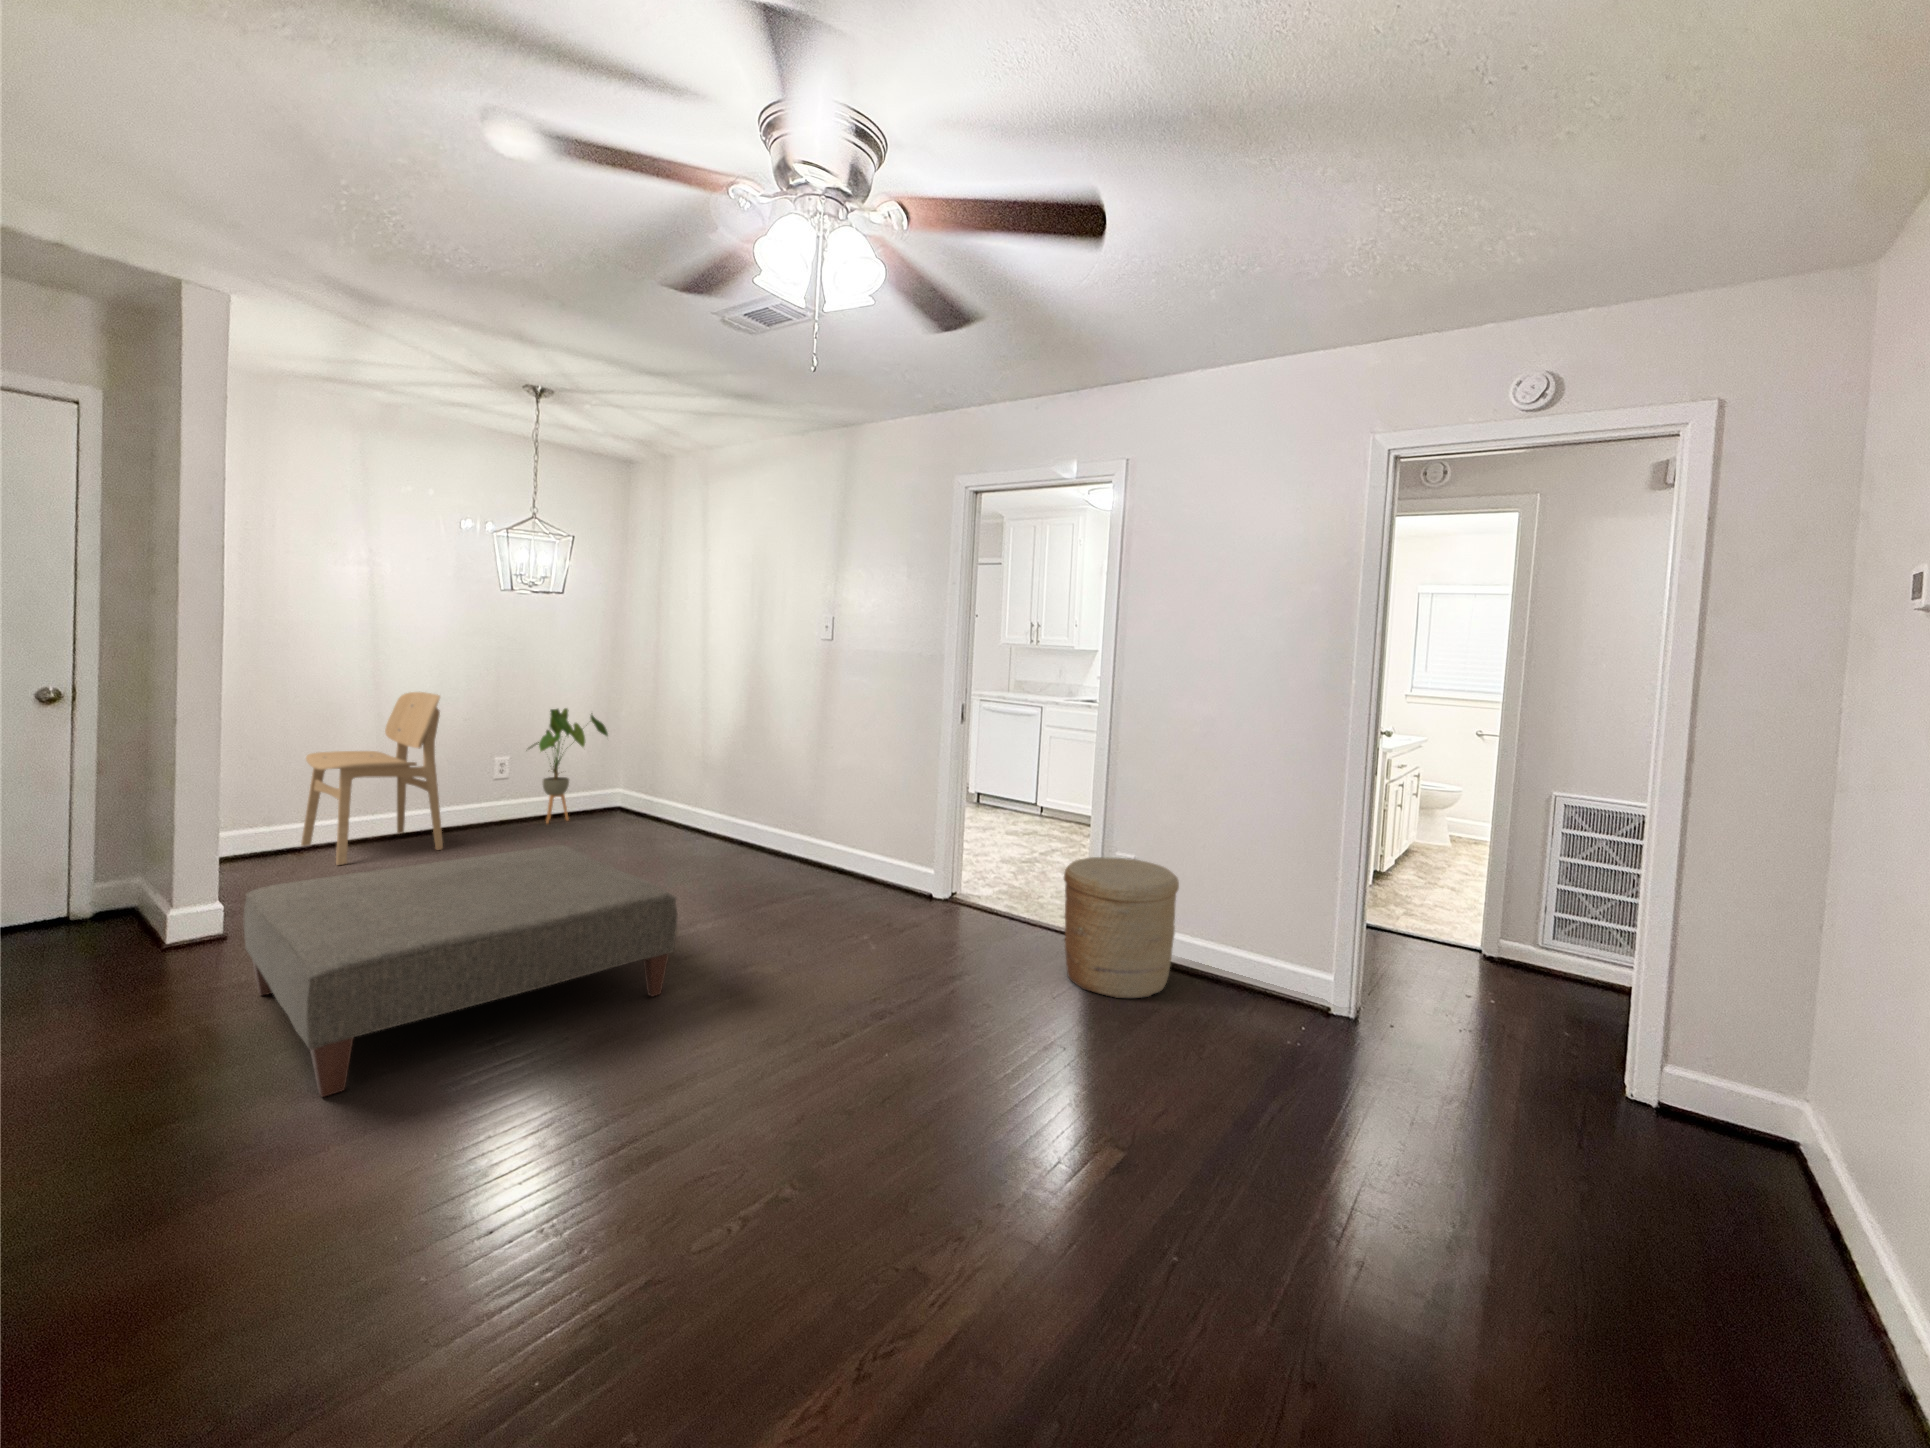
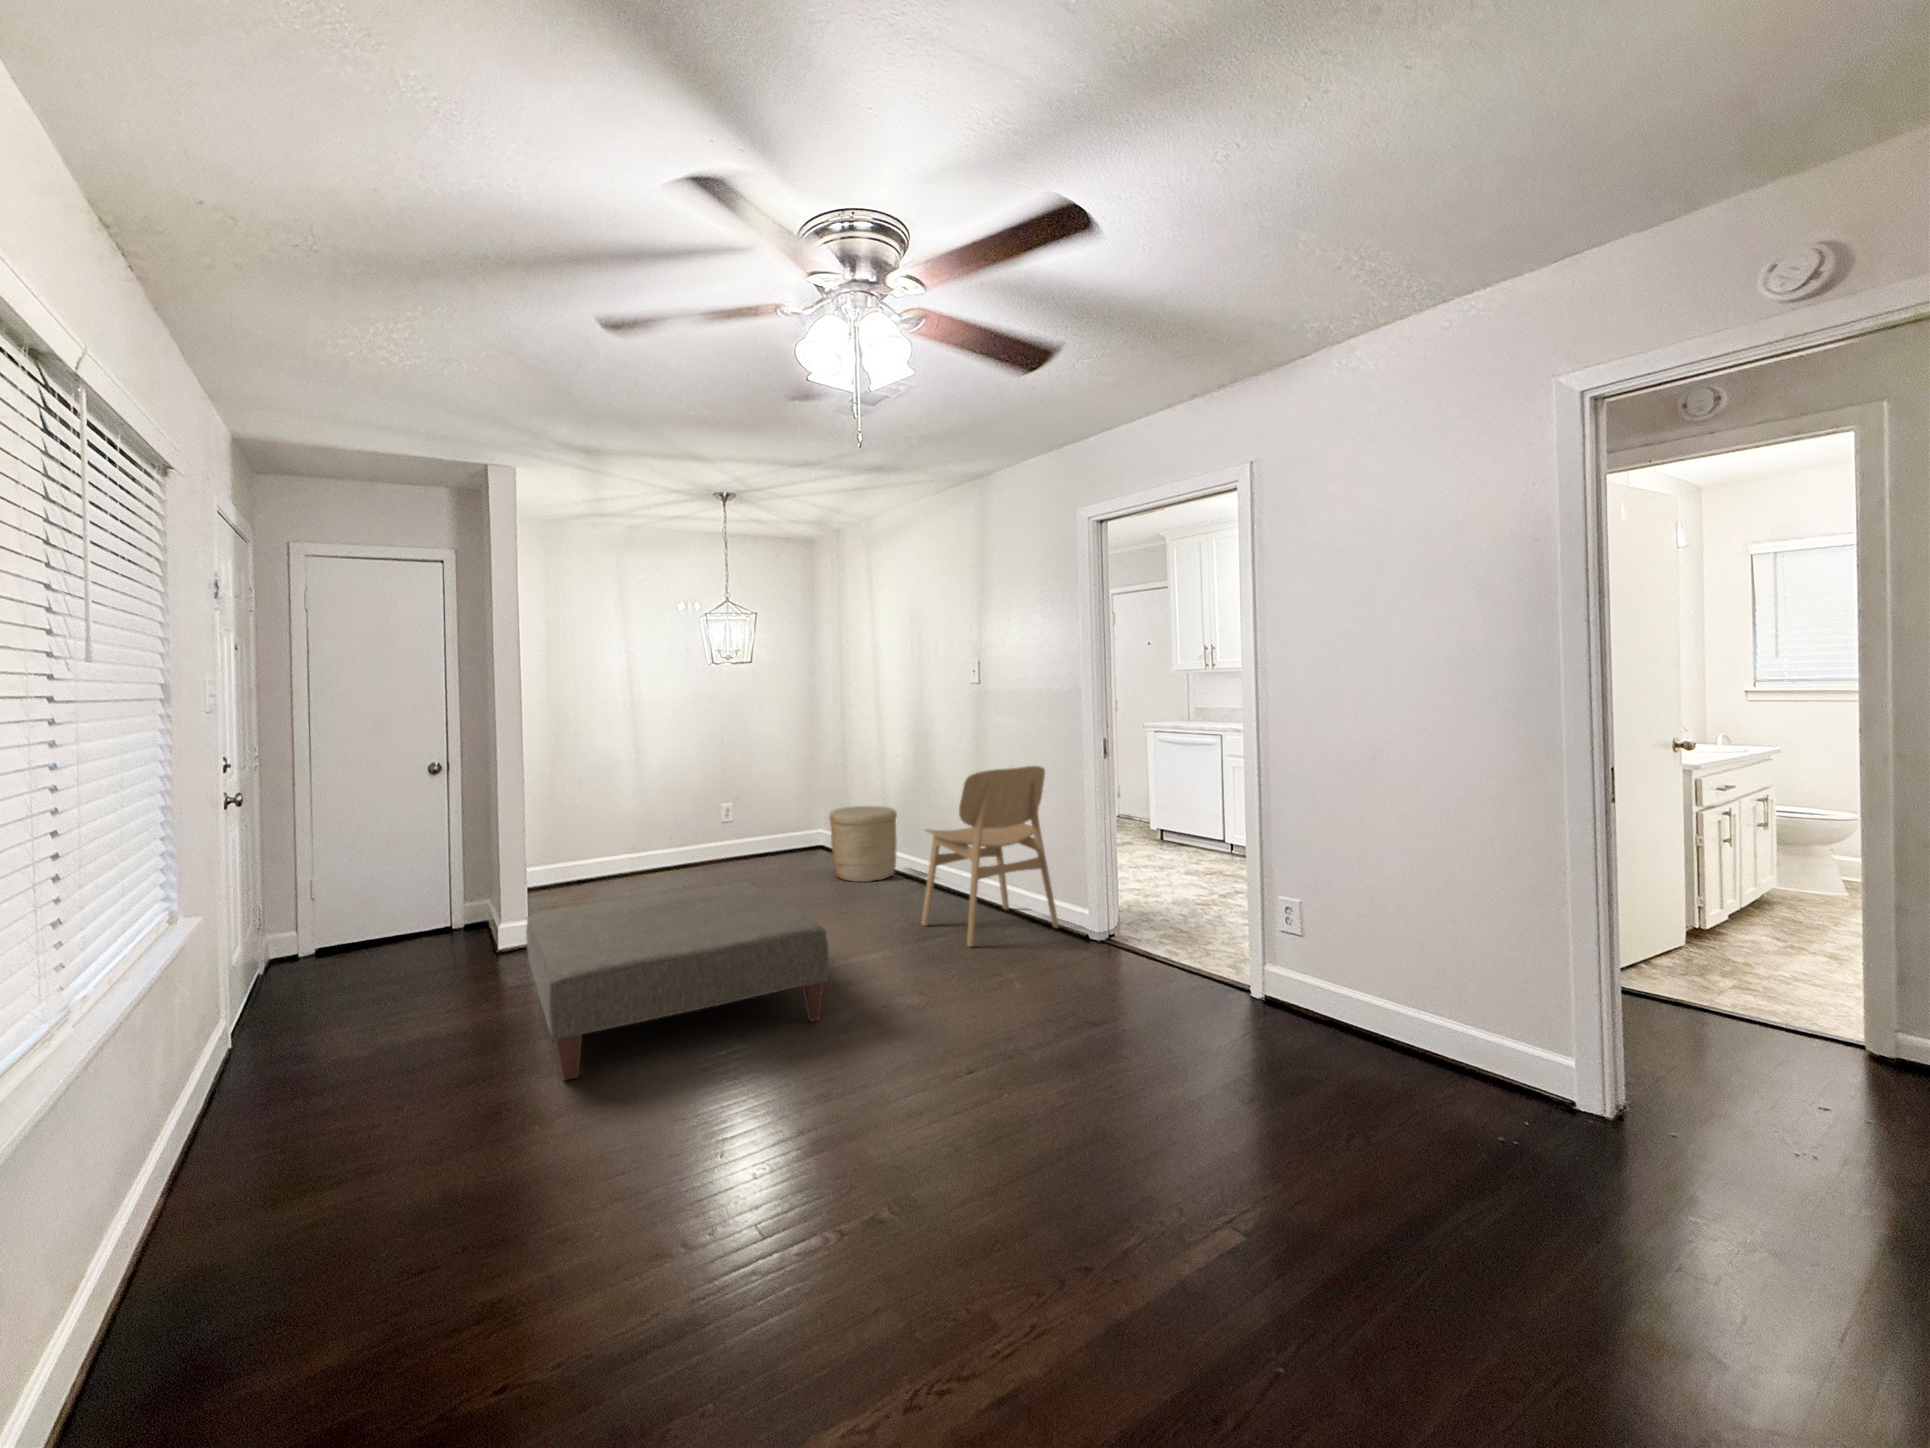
dining chair: present [301,692,443,865] -> present [921,766,1059,947]
house plant: present [529,708,608,823] -> none [736,761,800,864]
woven basket: present [1064,857,1179,998] -> present [829,806,897,882]

